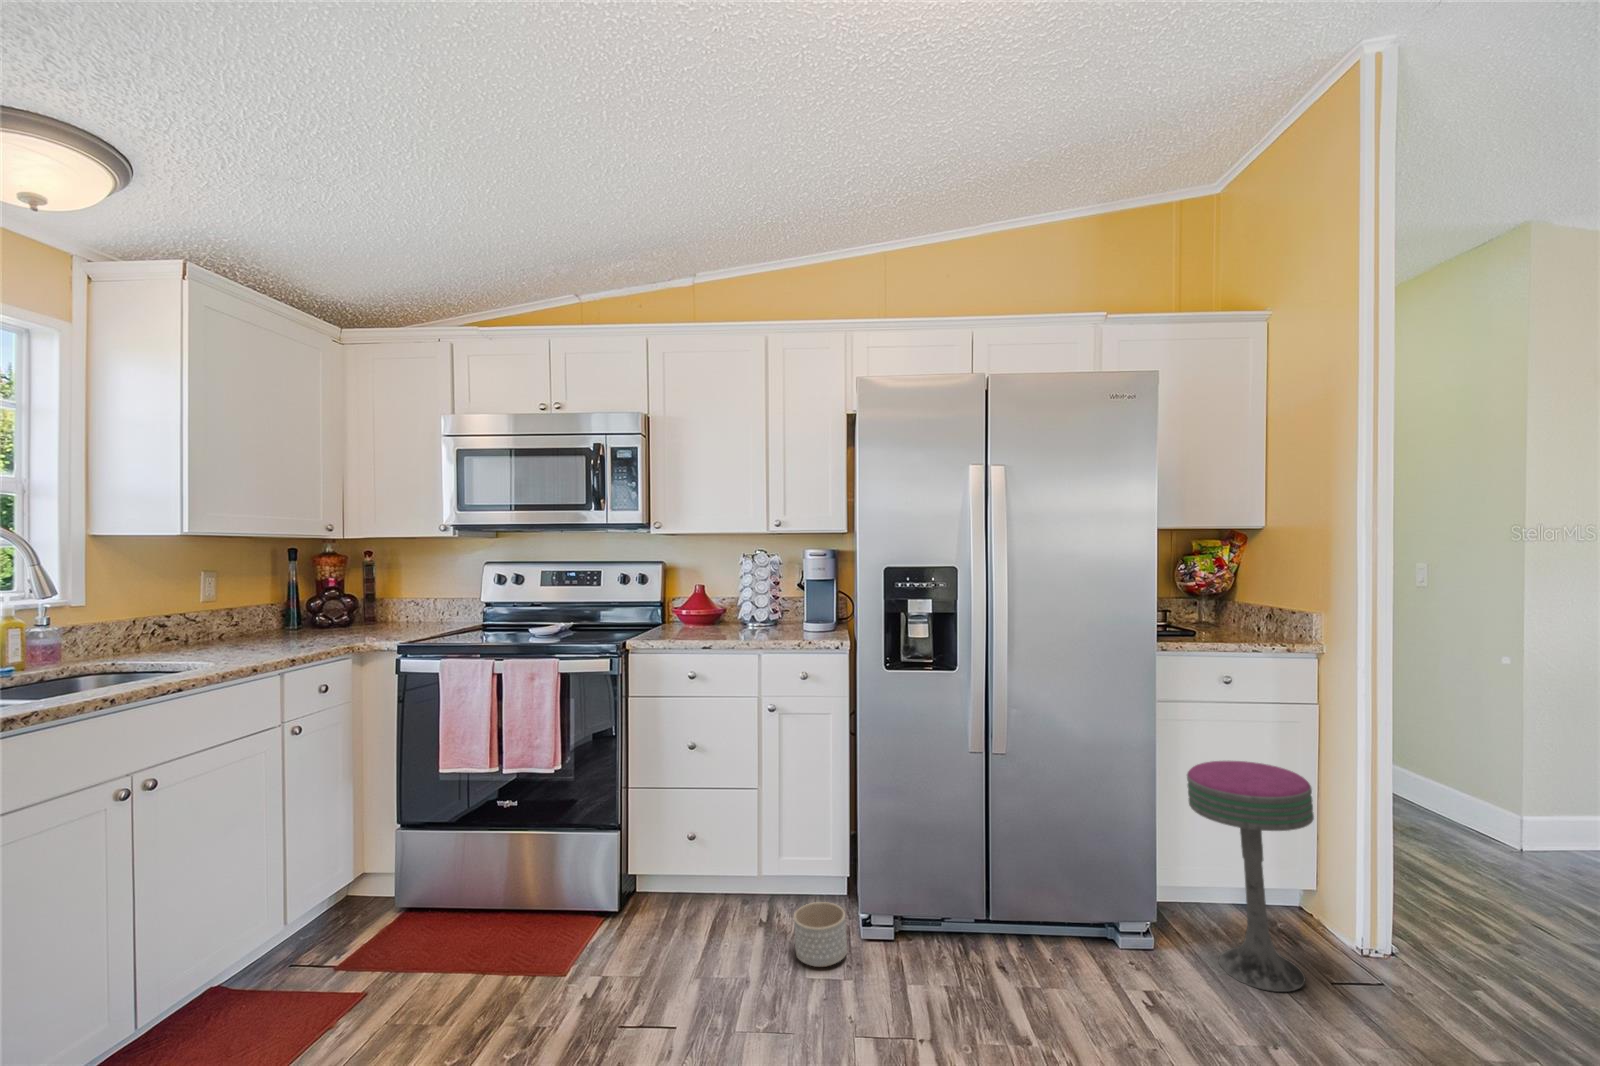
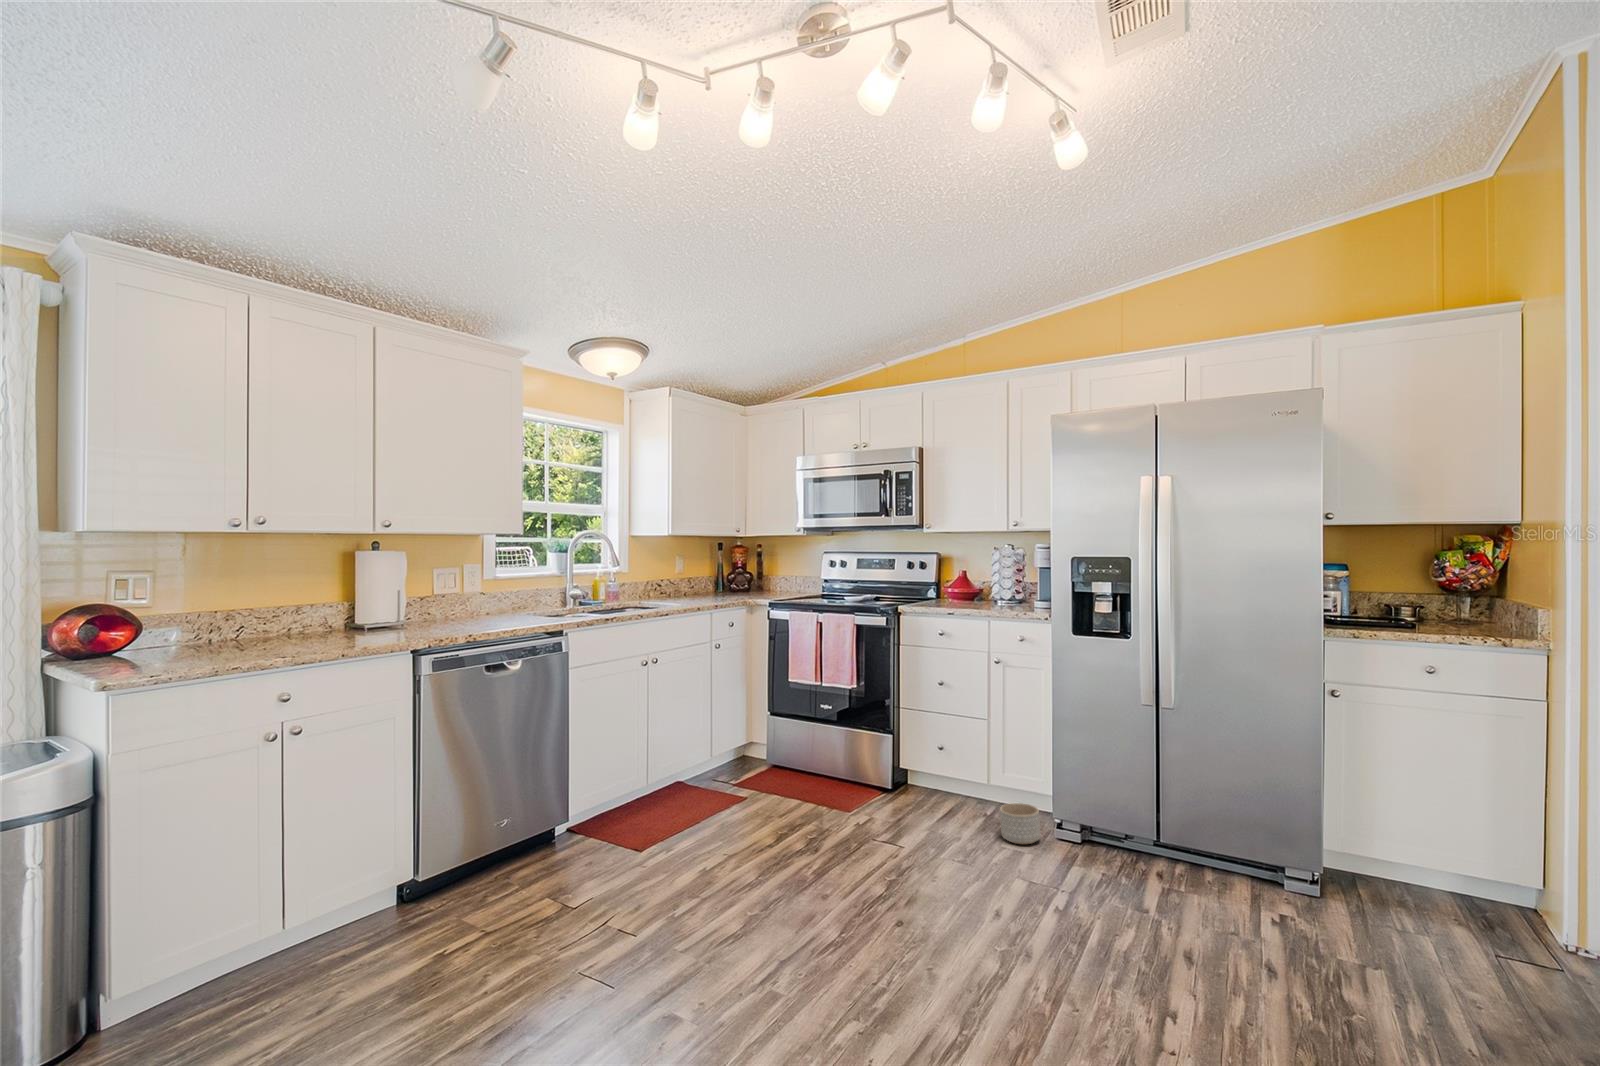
bar stool: present [1187,761,1314,992] -> none [1346,740,1473,949]

